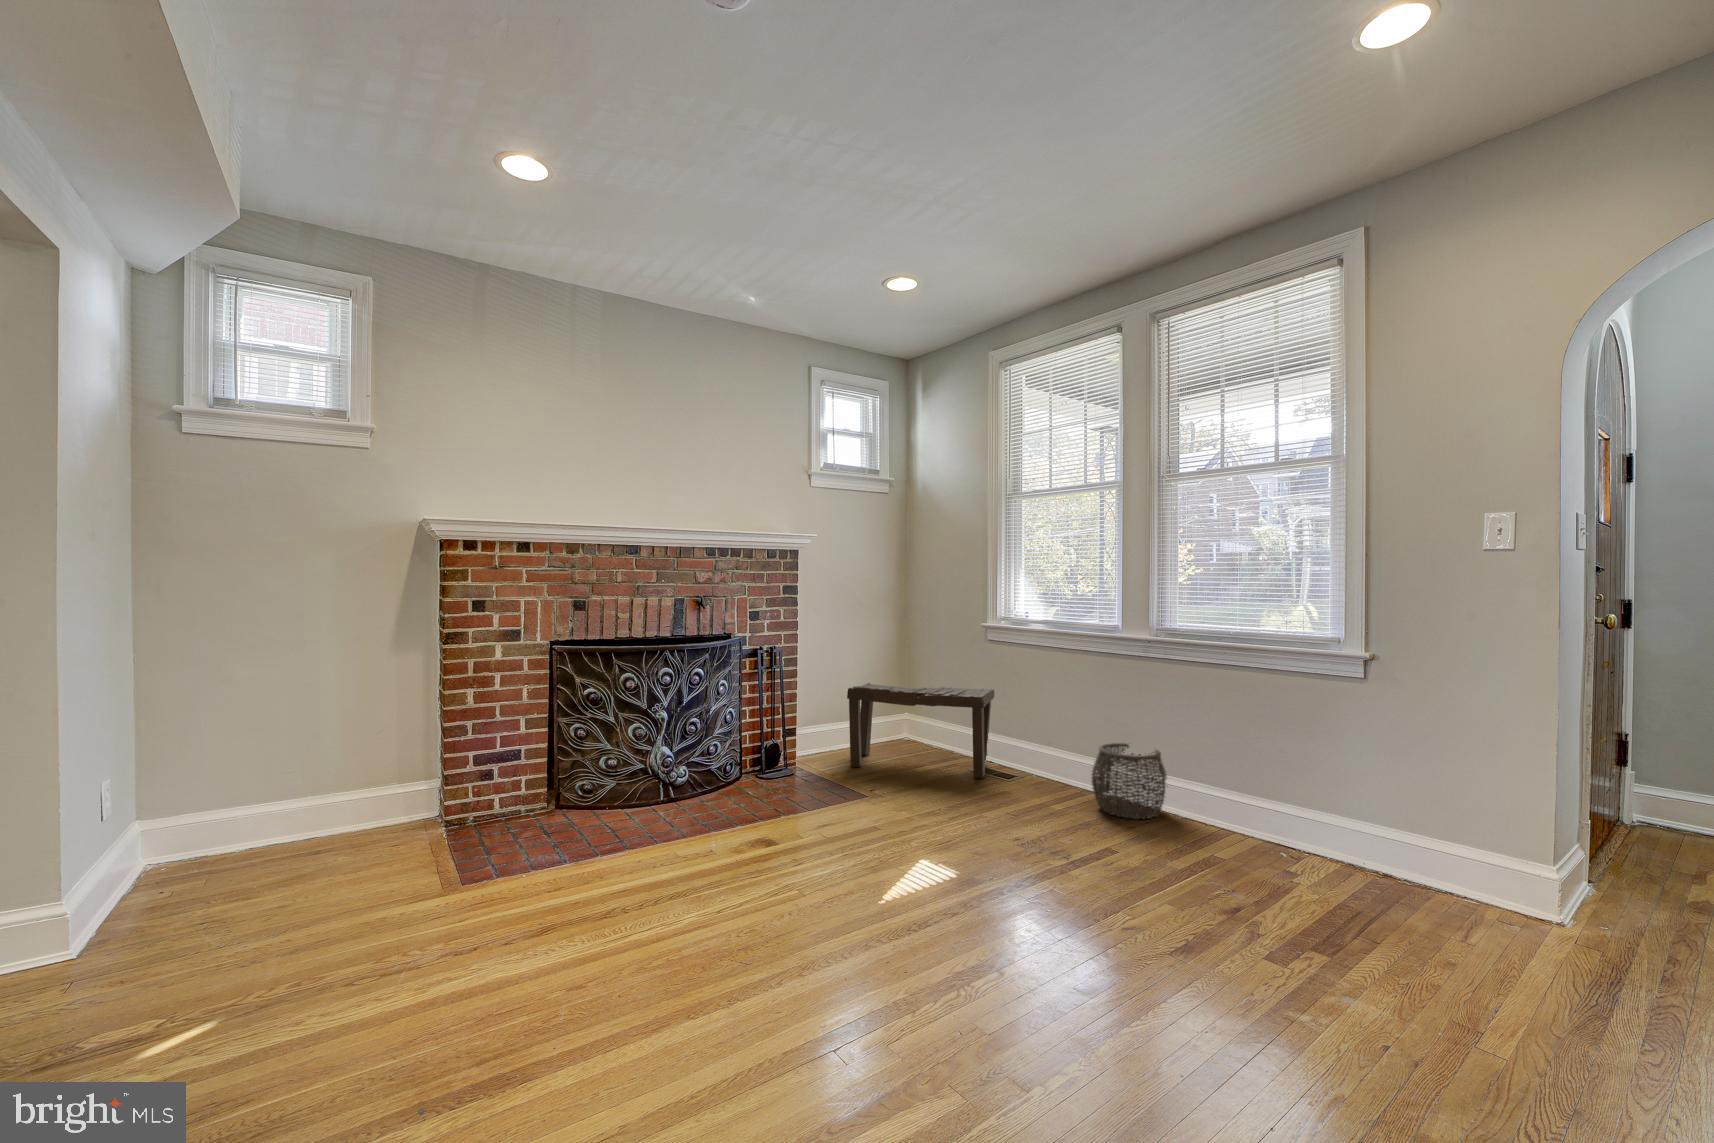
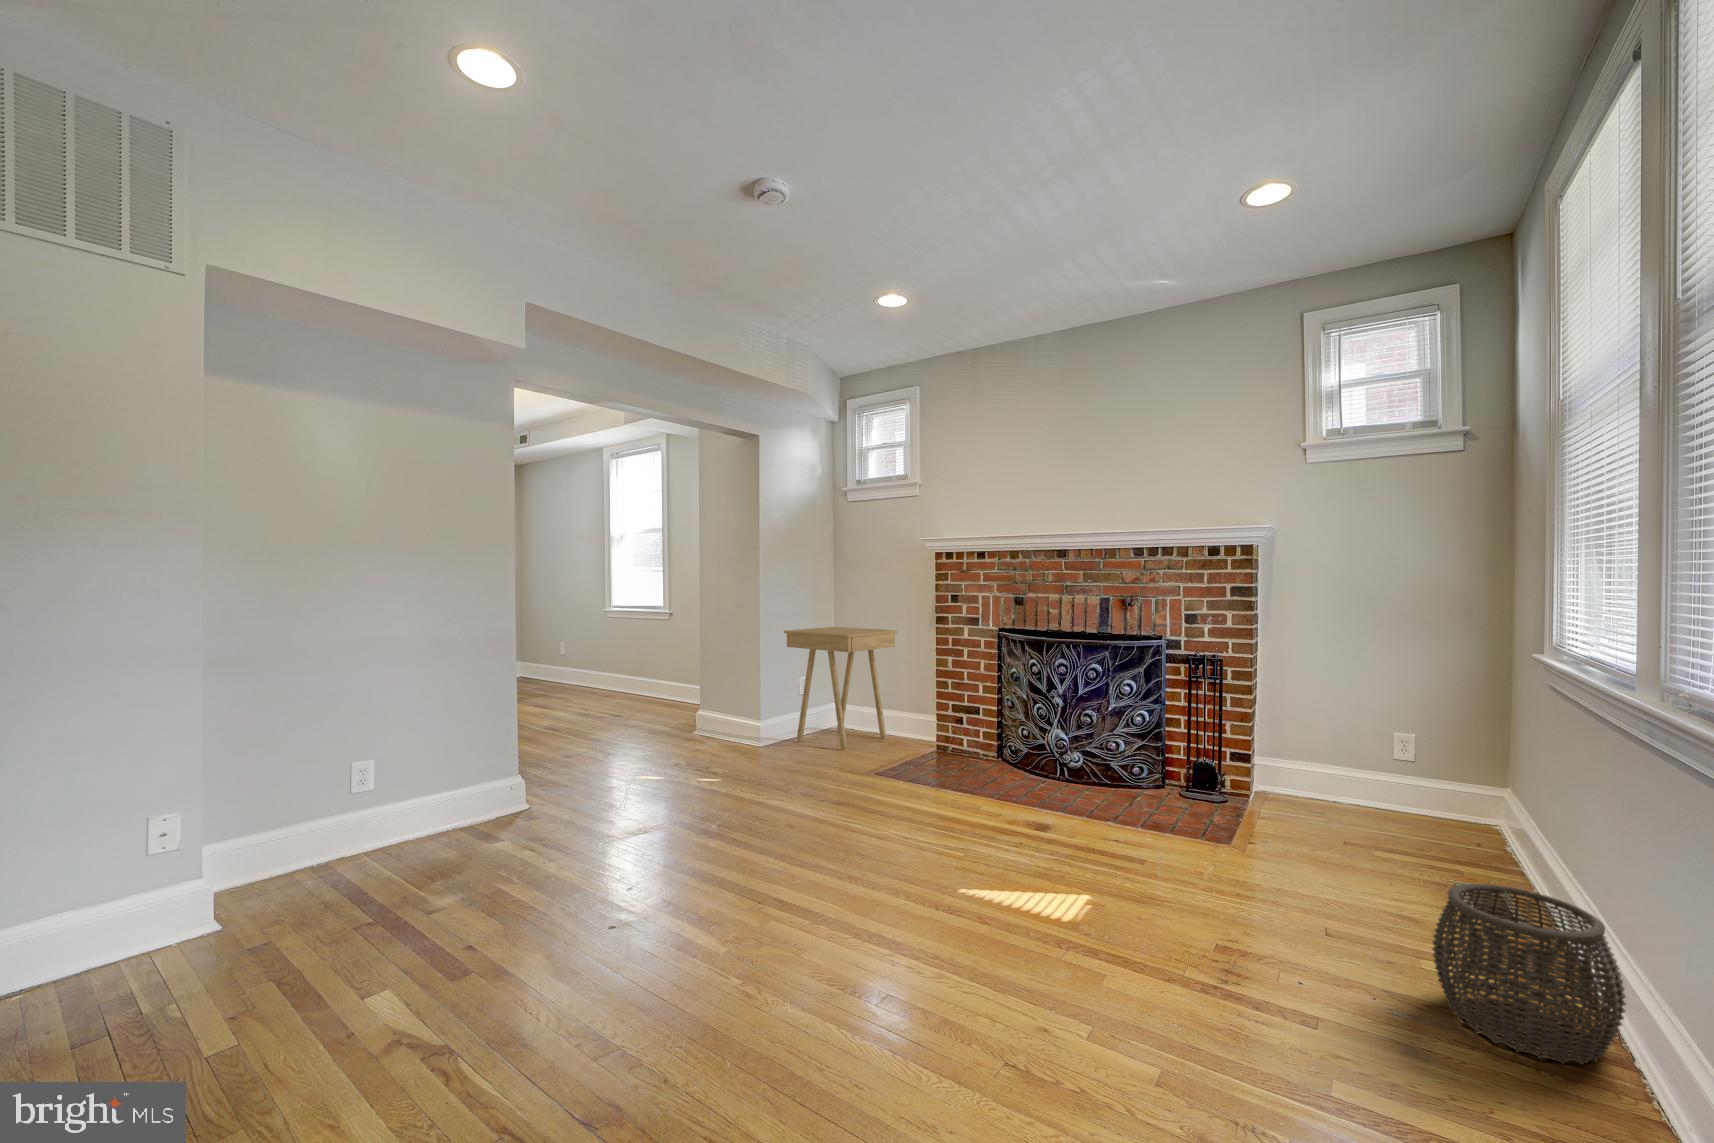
side table: none [147,661,360,907] -> present [784,627,897,750]
bench: present [847,683,994,778] -> none [1297,719,1535,896]

